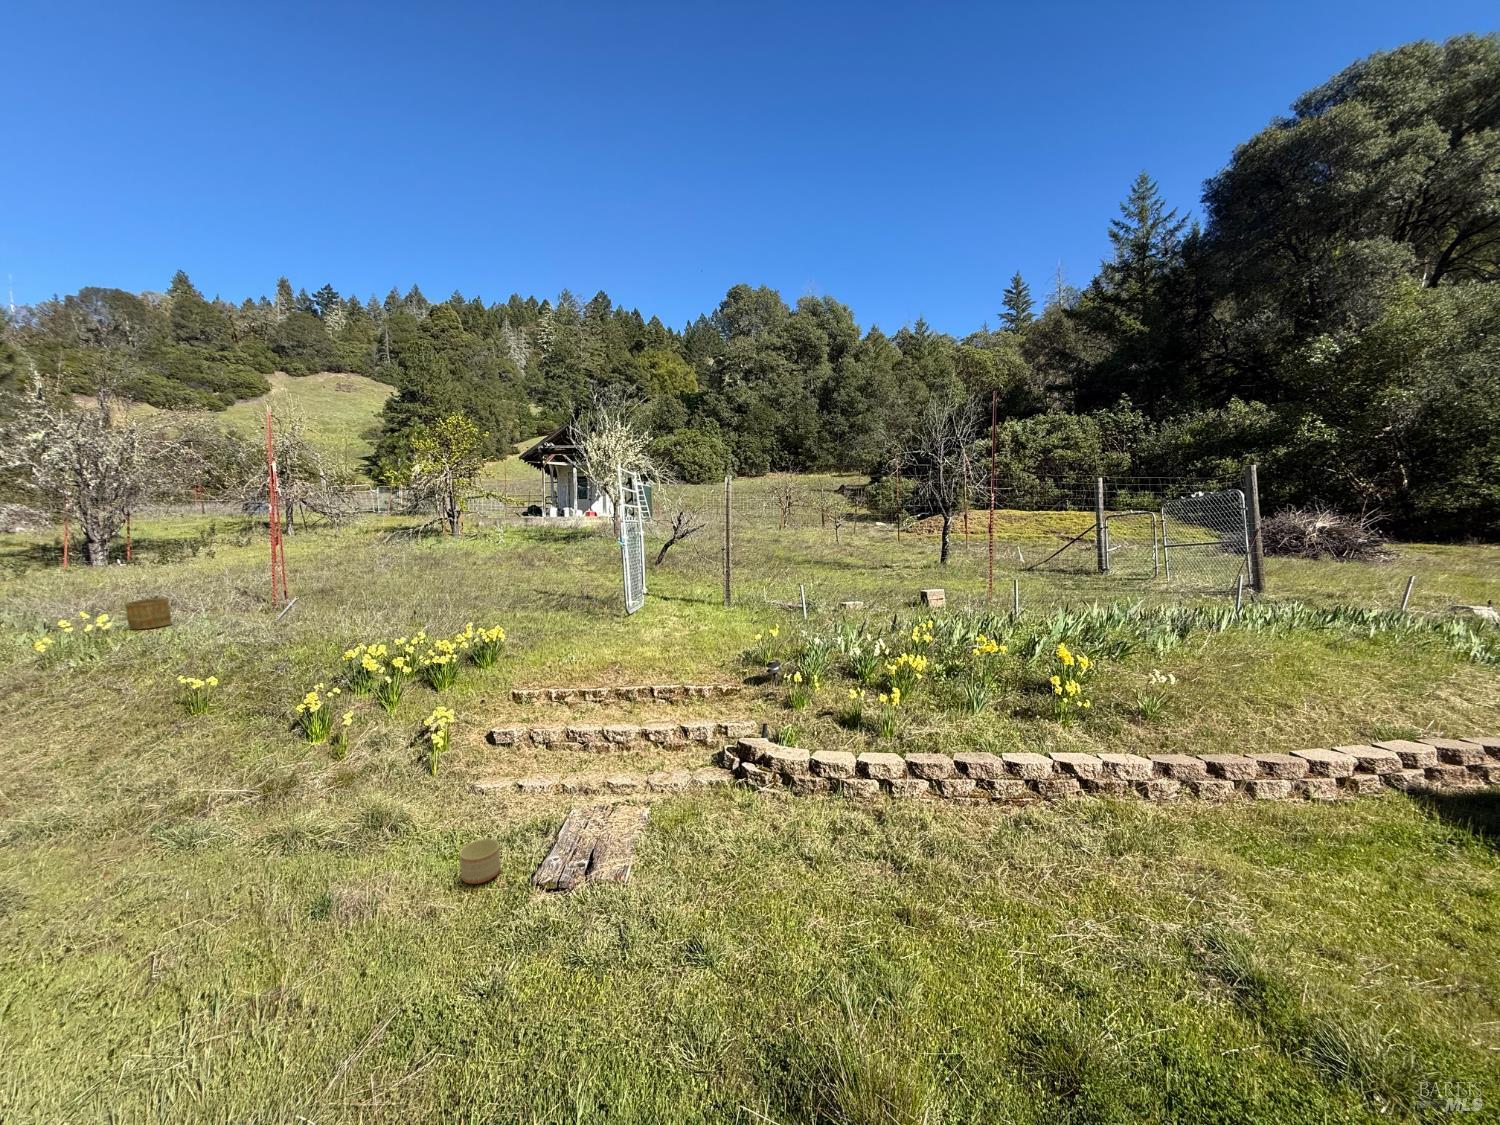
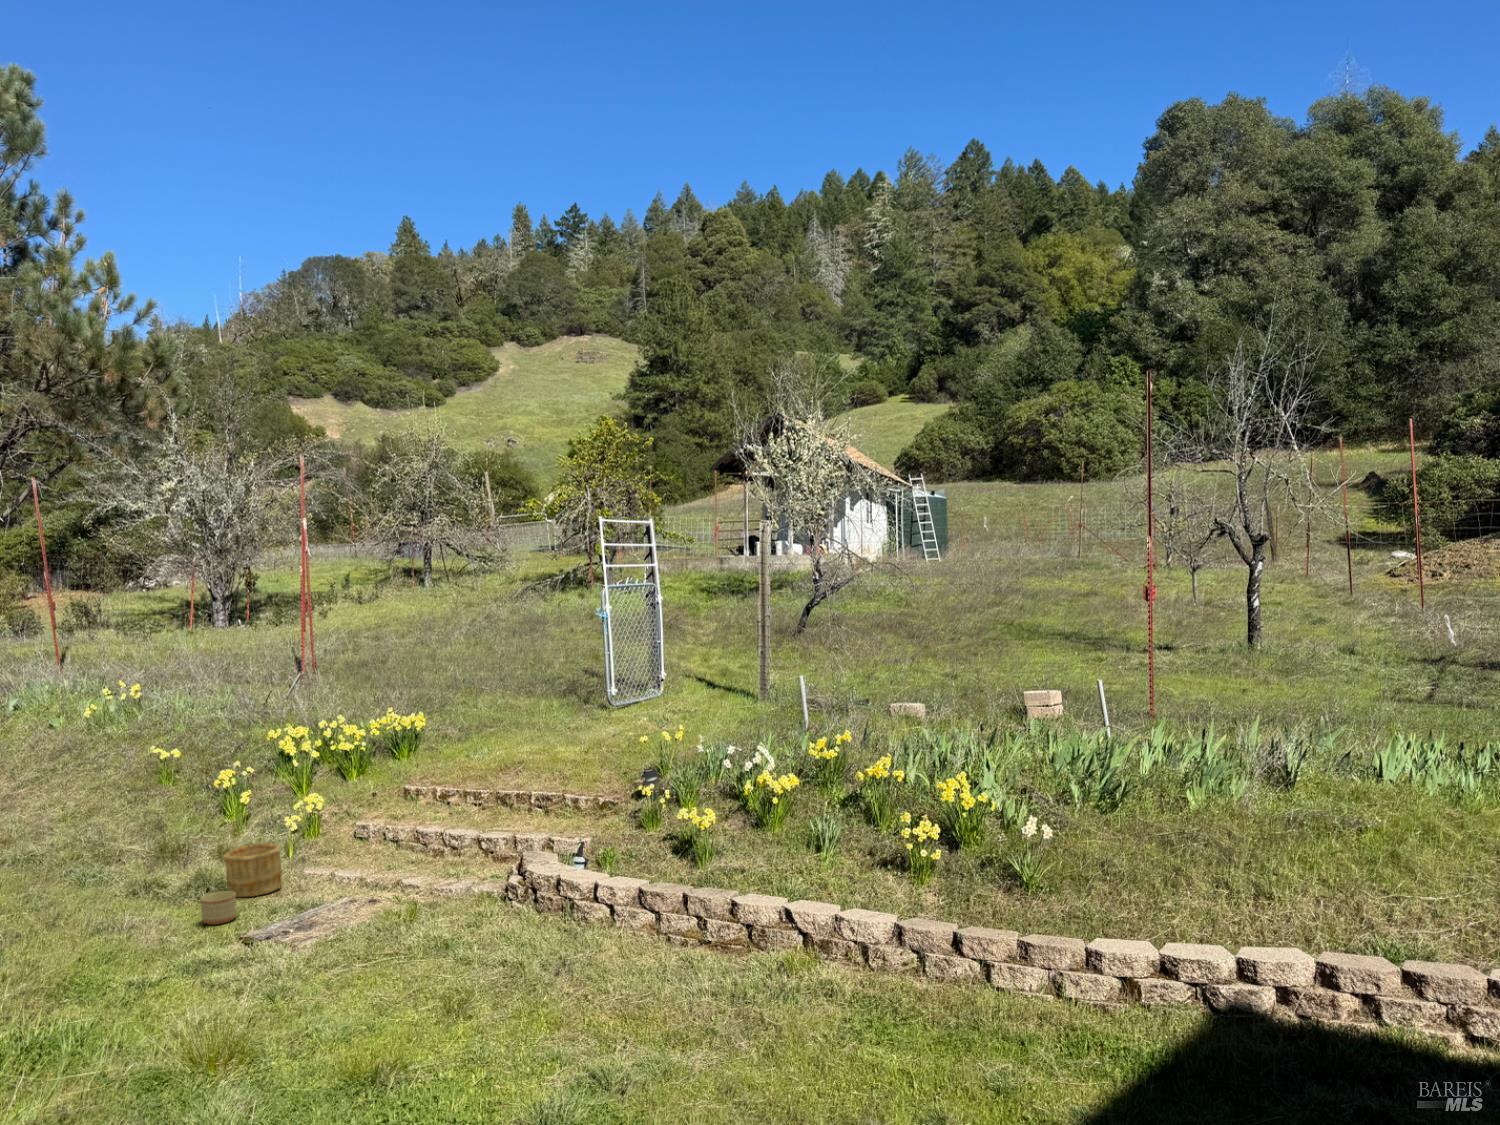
wooden bucket: present [124,598,171,629] -> present [223,843,282,897]

